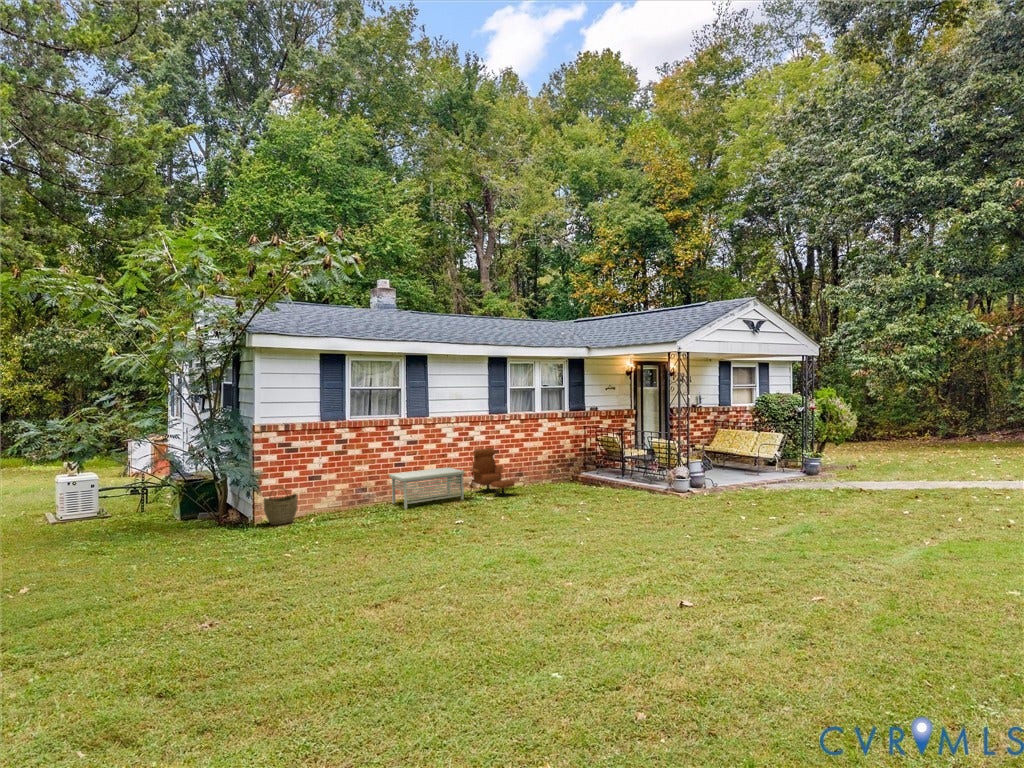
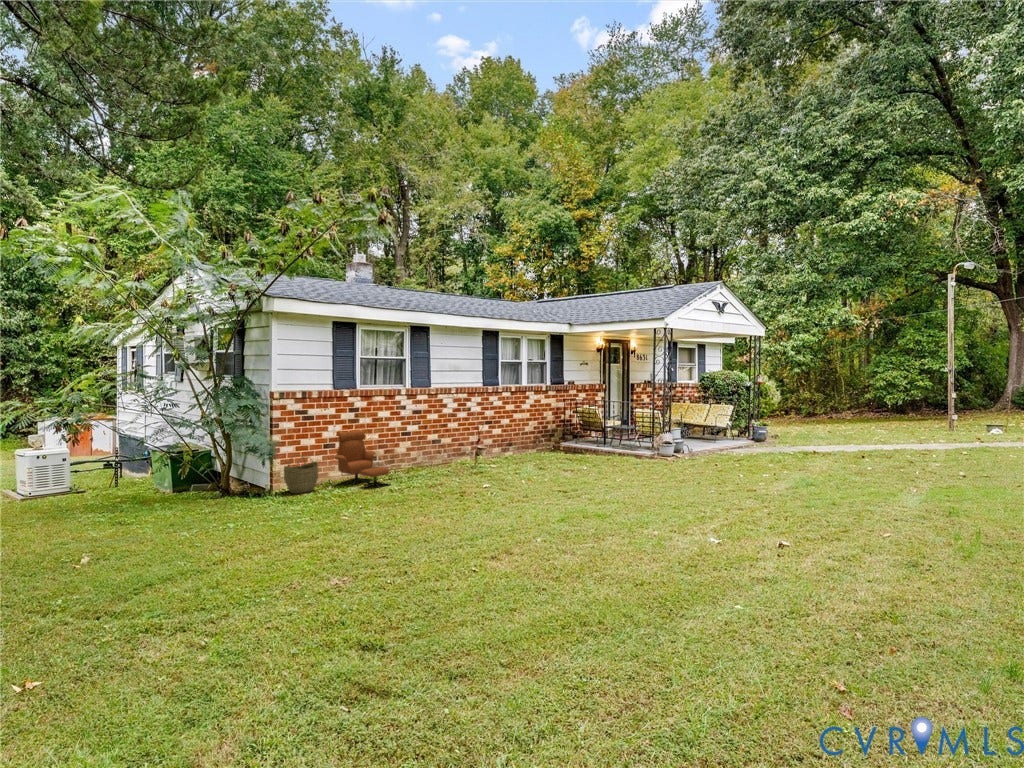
lounge chair: present [470,448,514,498] -> present [334,430,390,488]
storage bench: present [389,467,465,509] -> none [397,437,471,476]

